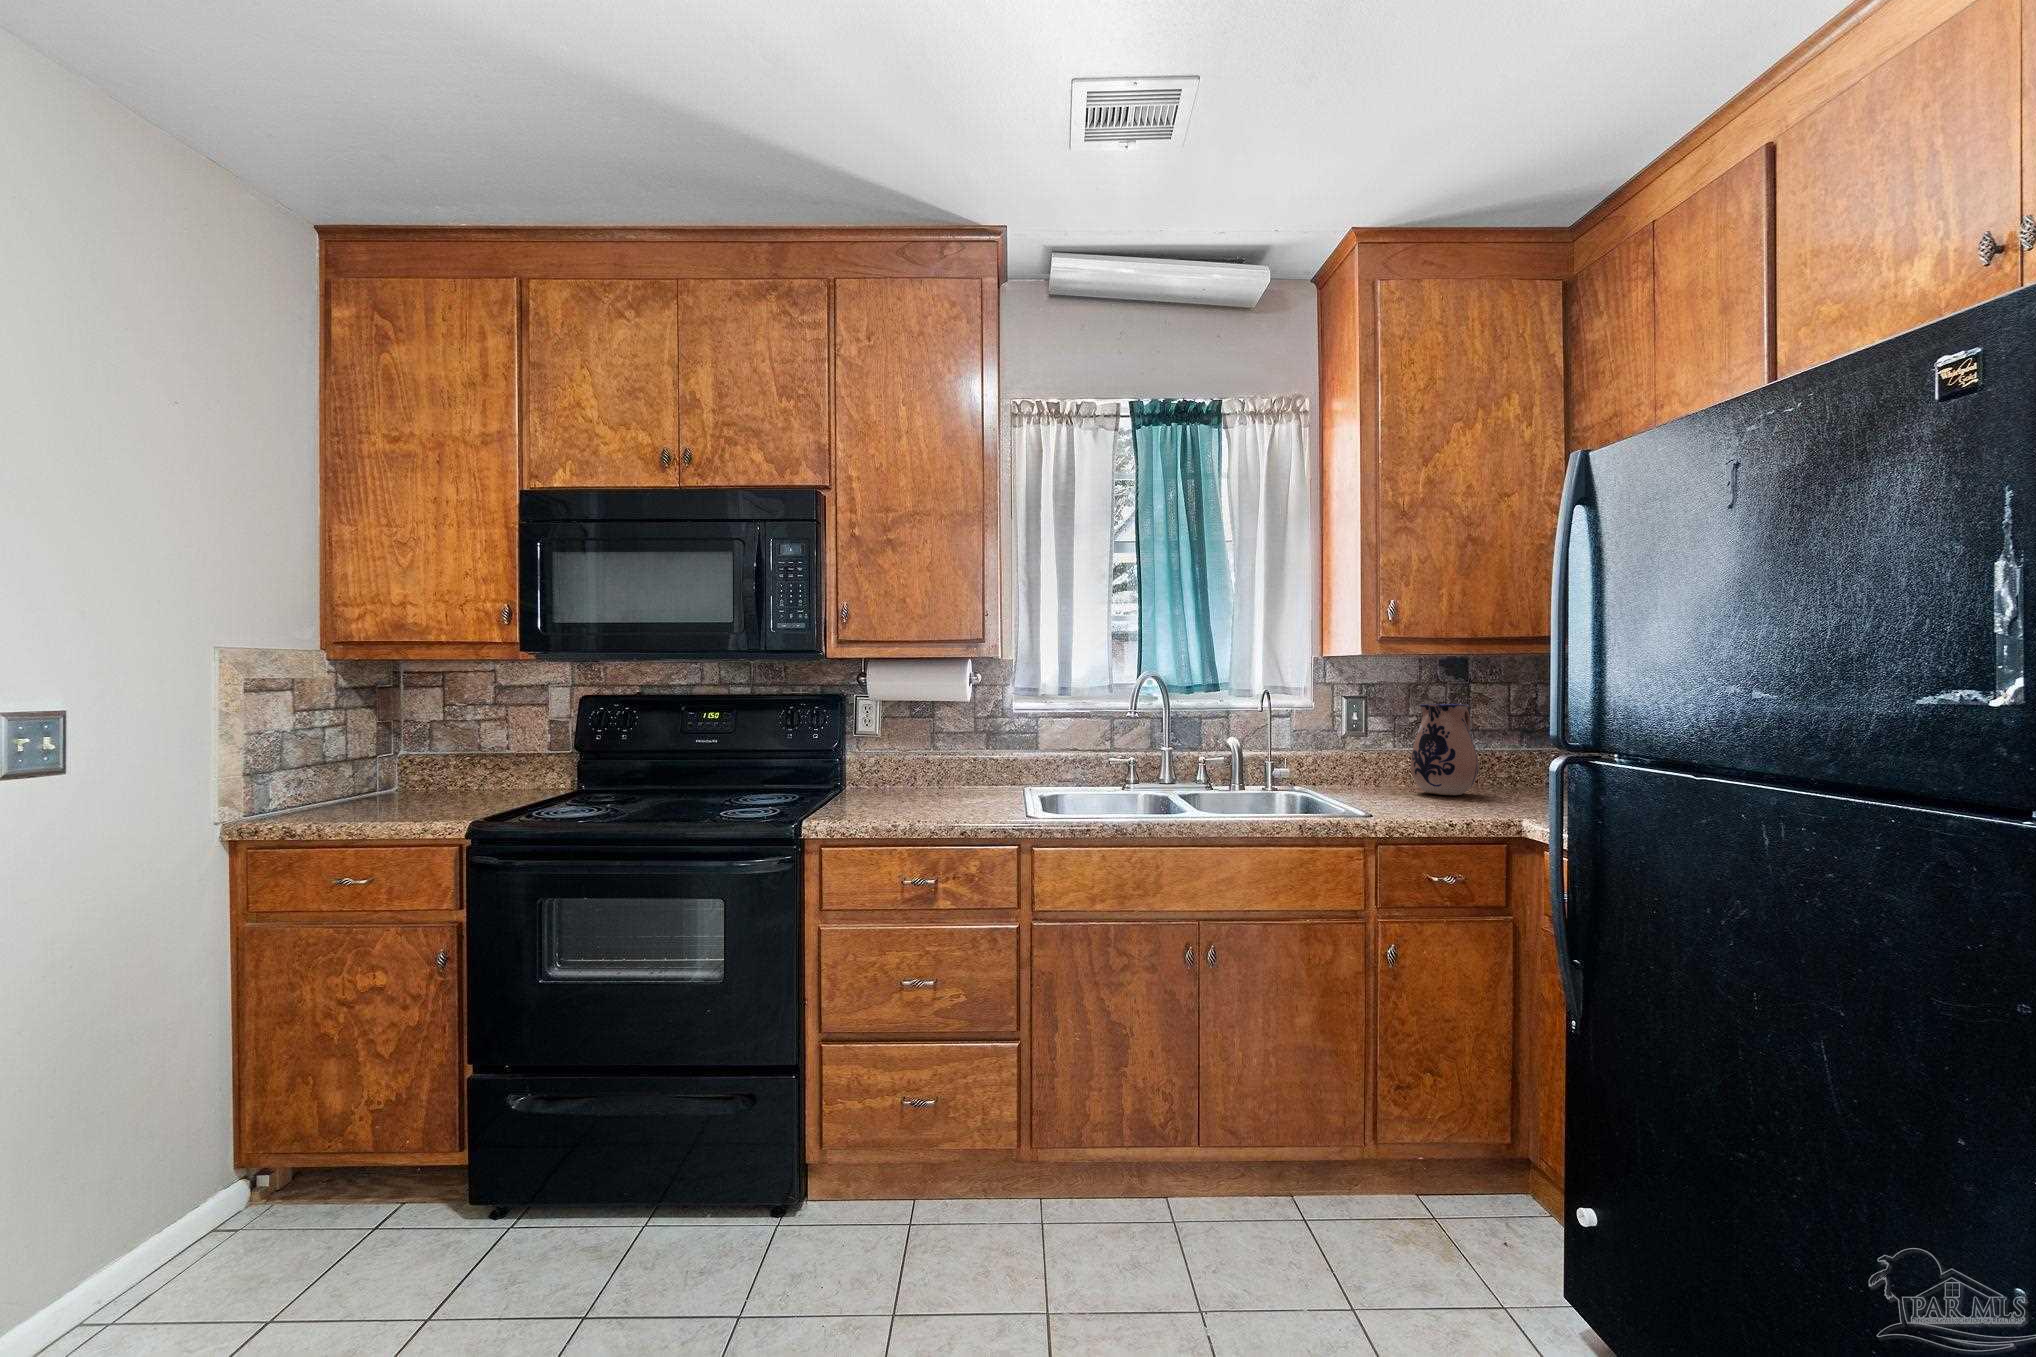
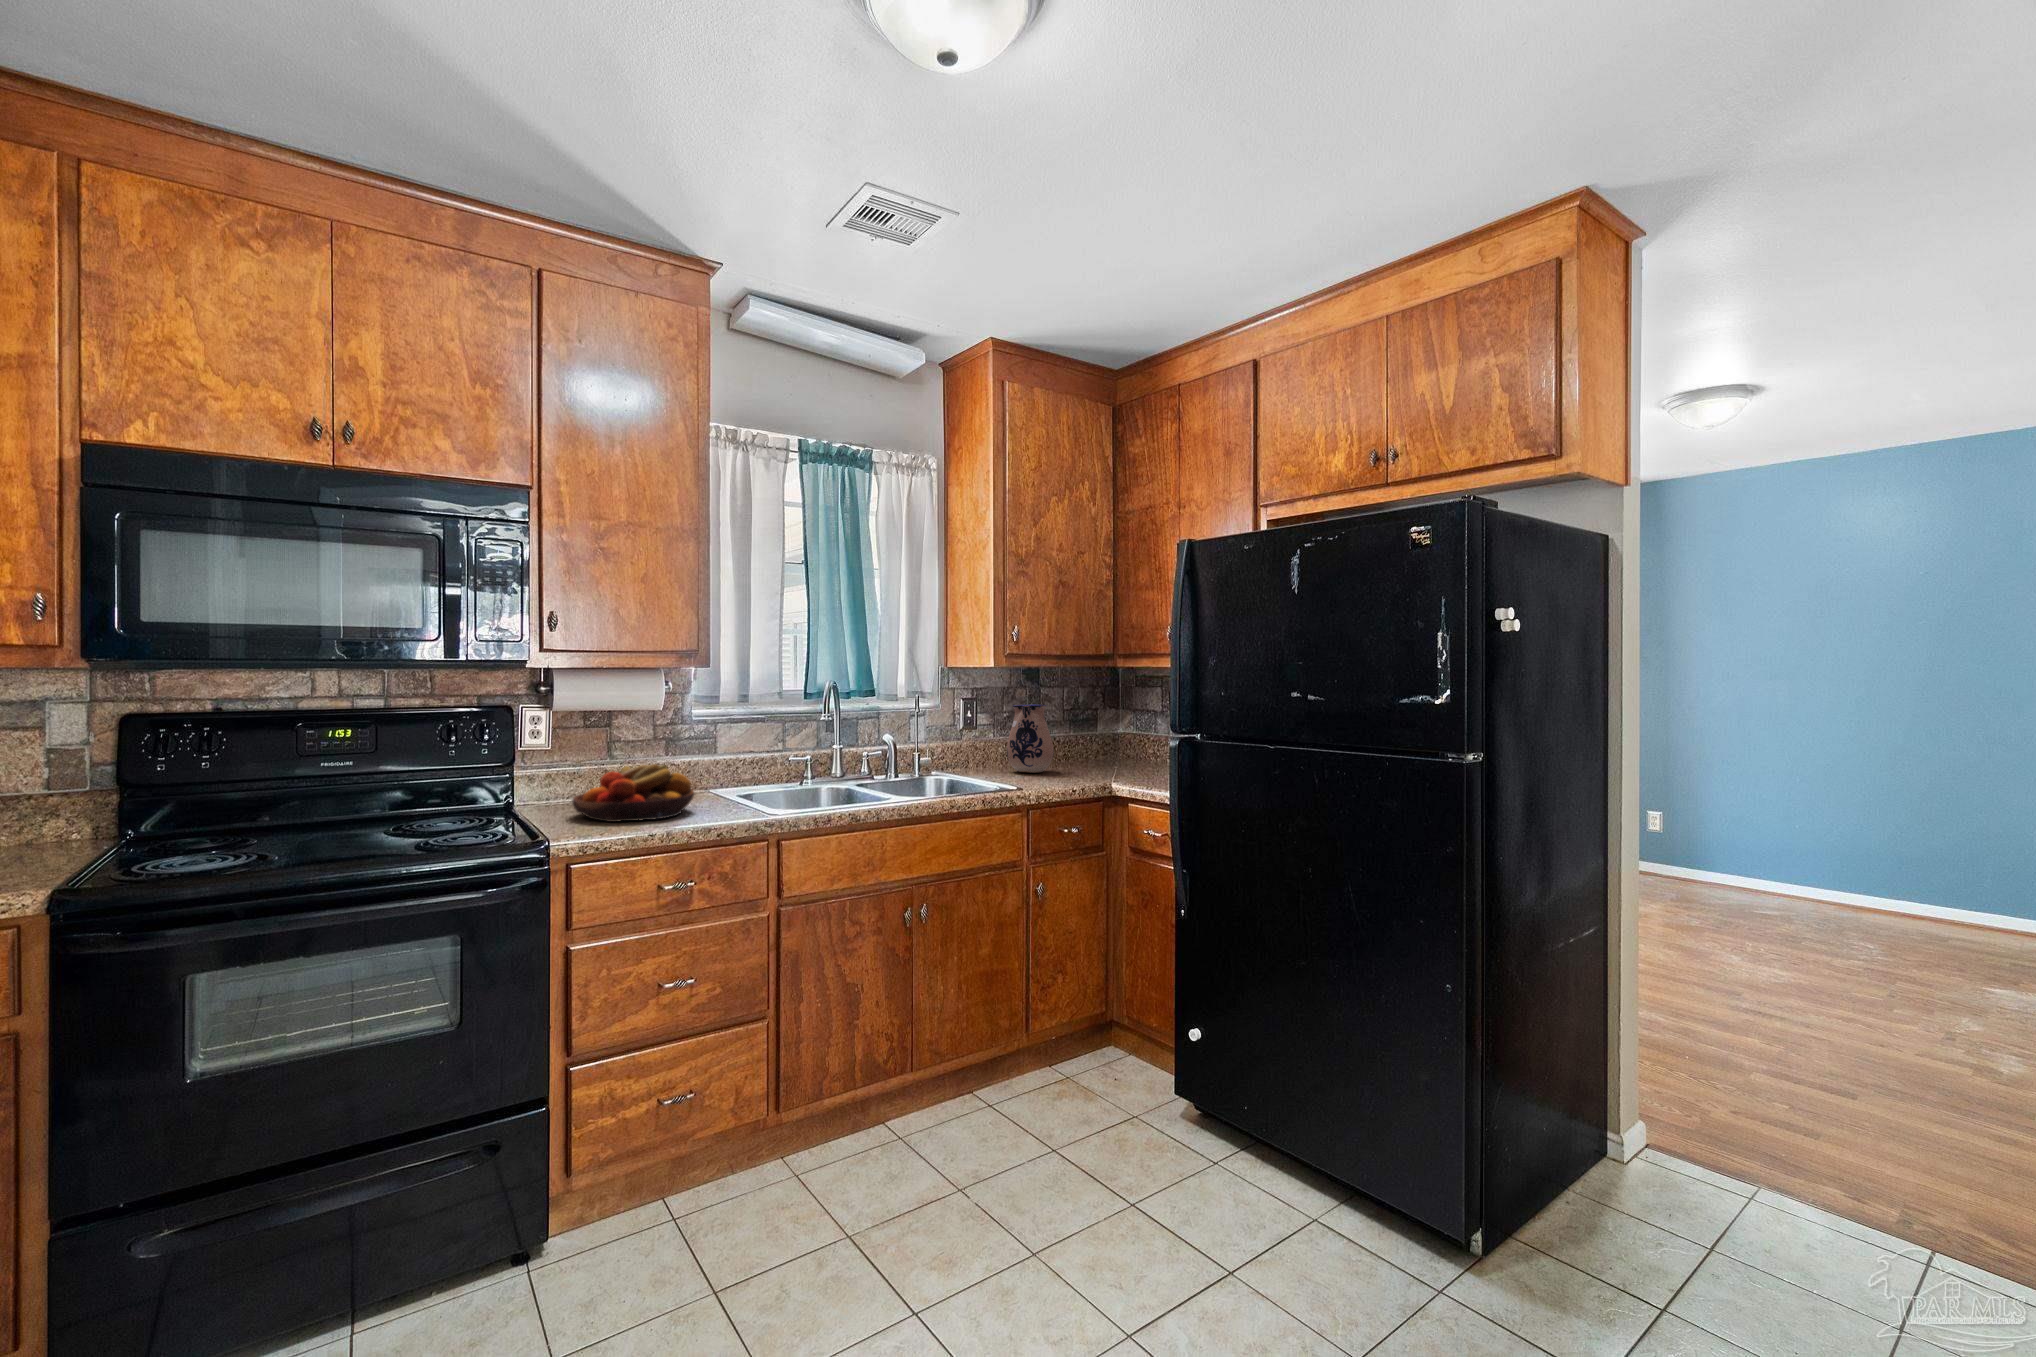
fruit bowl: none [867,756,979,811] -> present [572,765,694,822]

